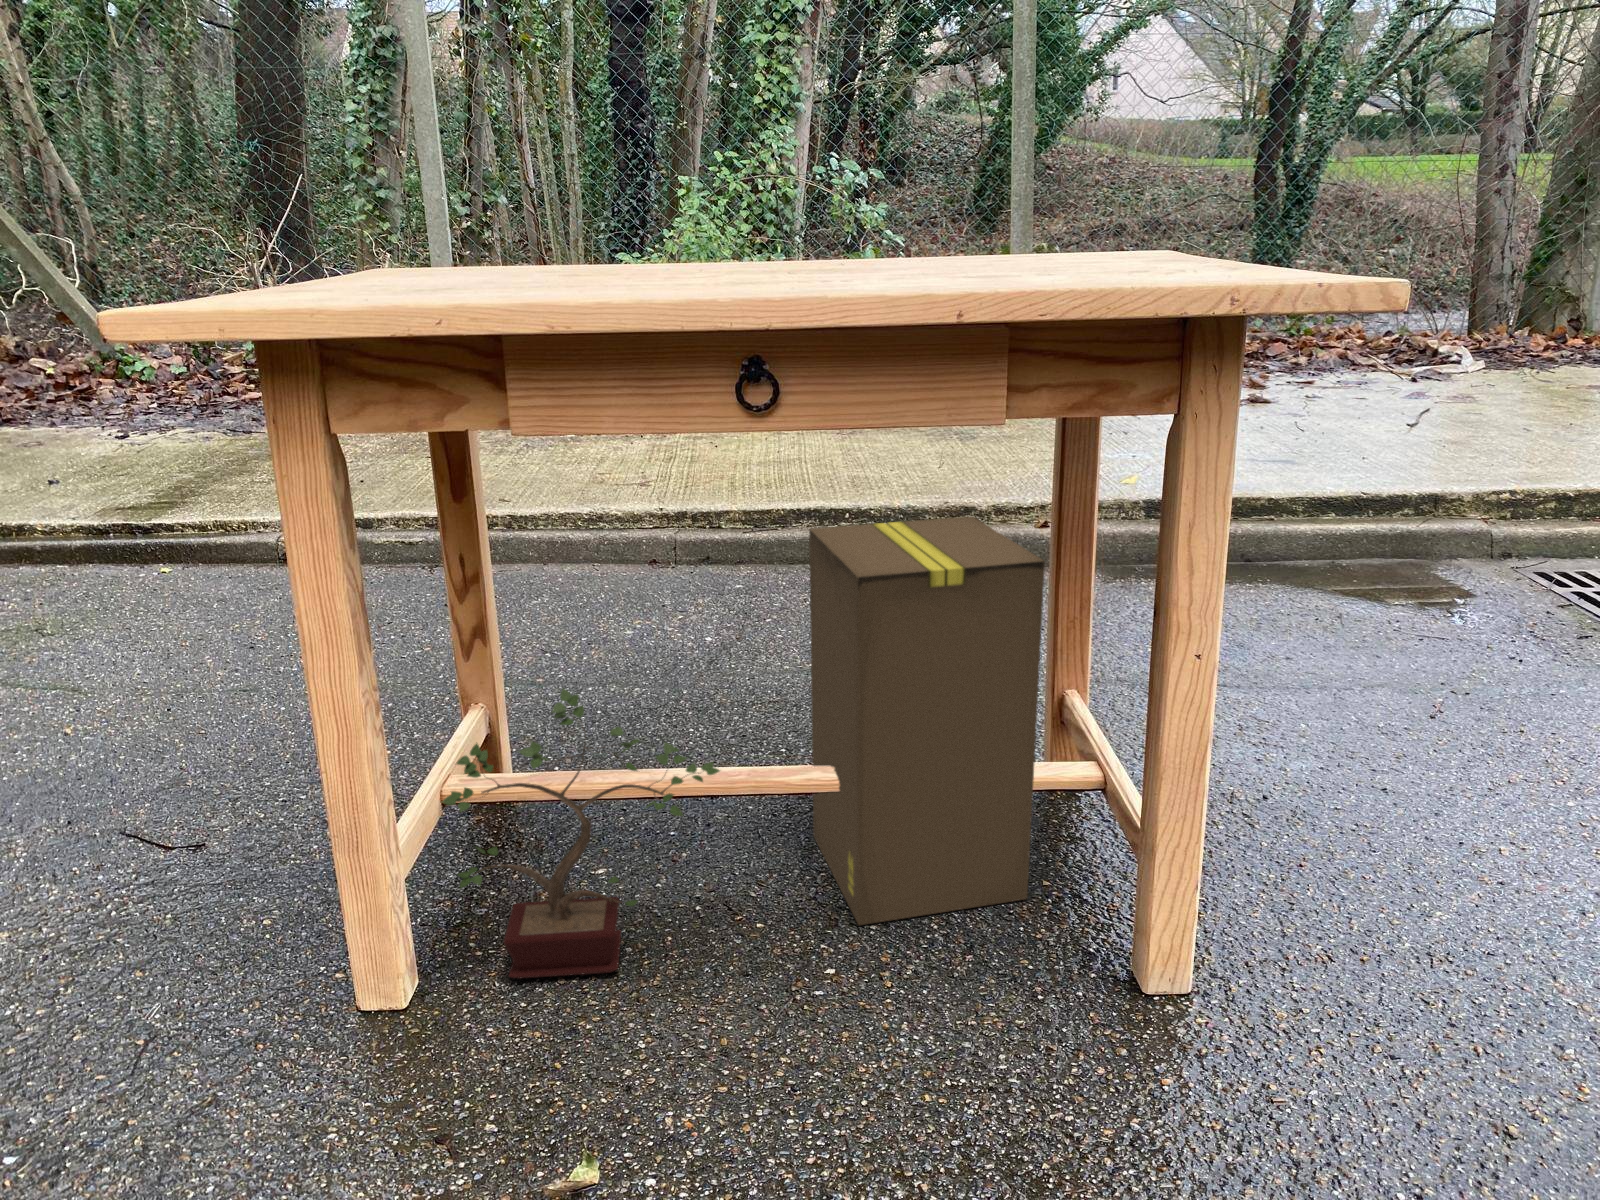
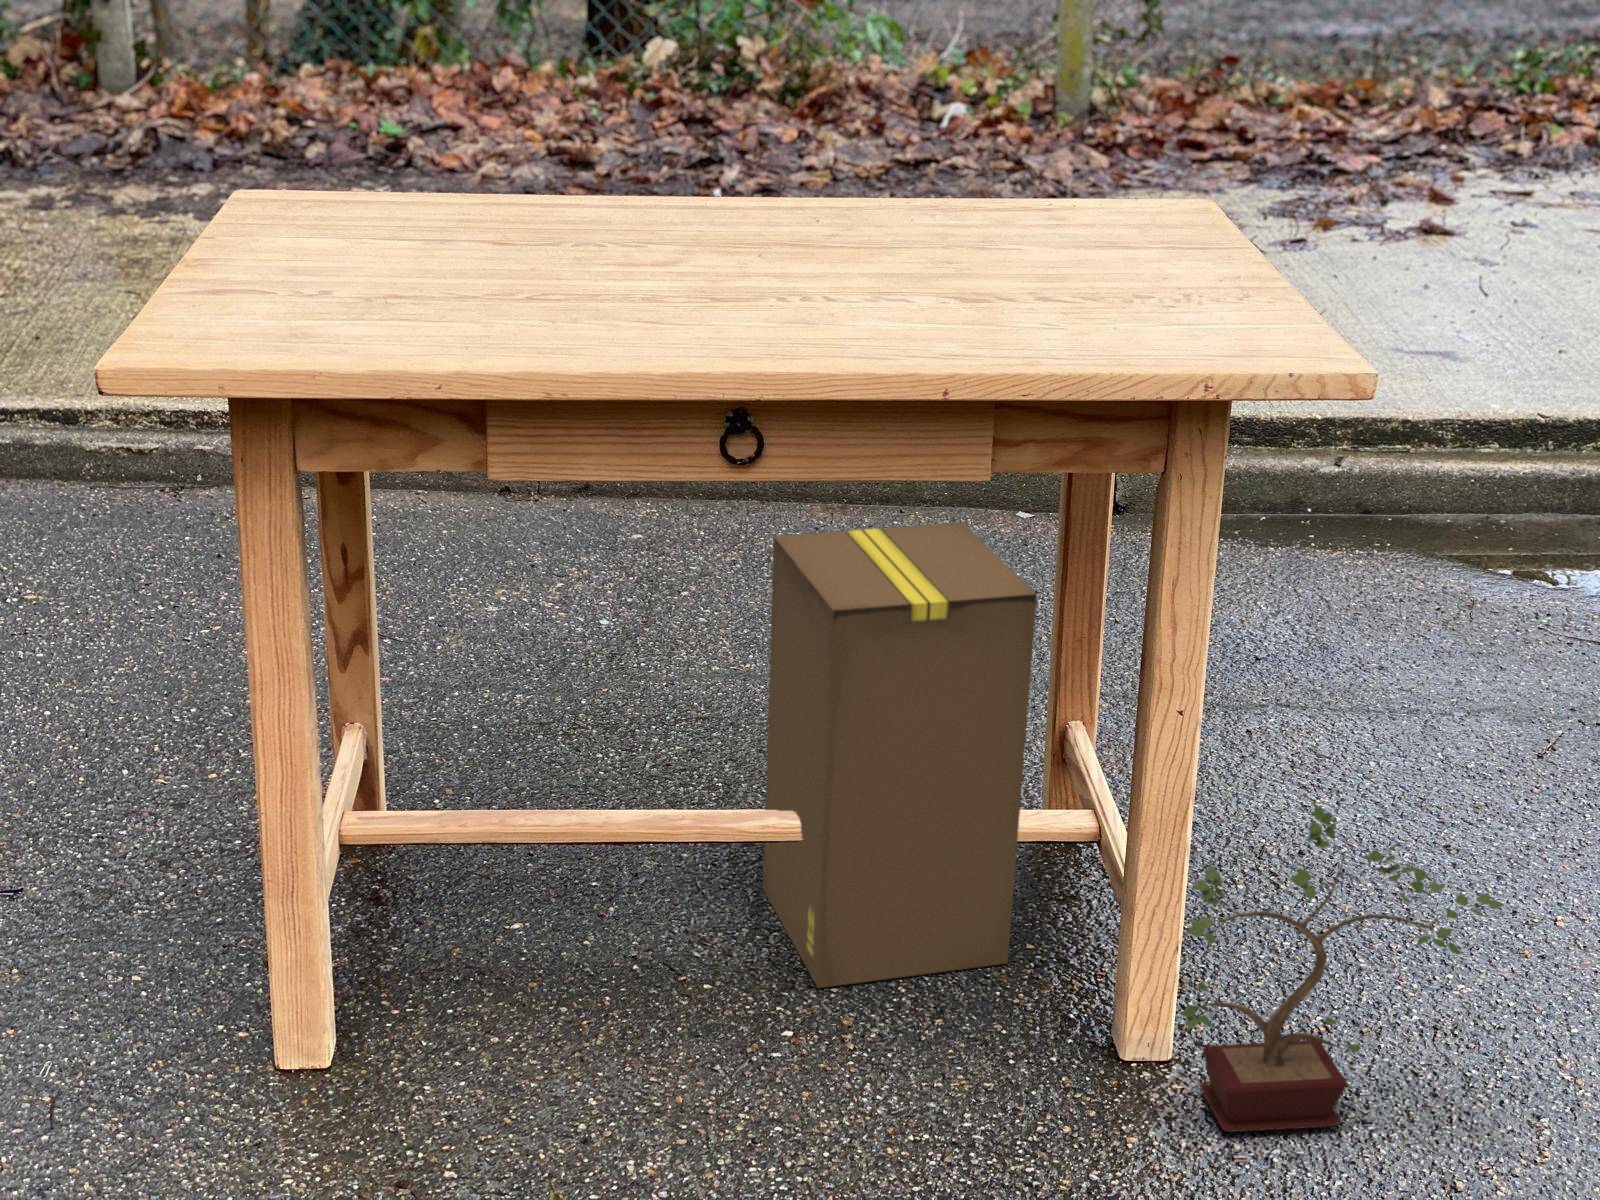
potted plant: present [442,689,720,979] -> present [1179,805,1504,1132]

